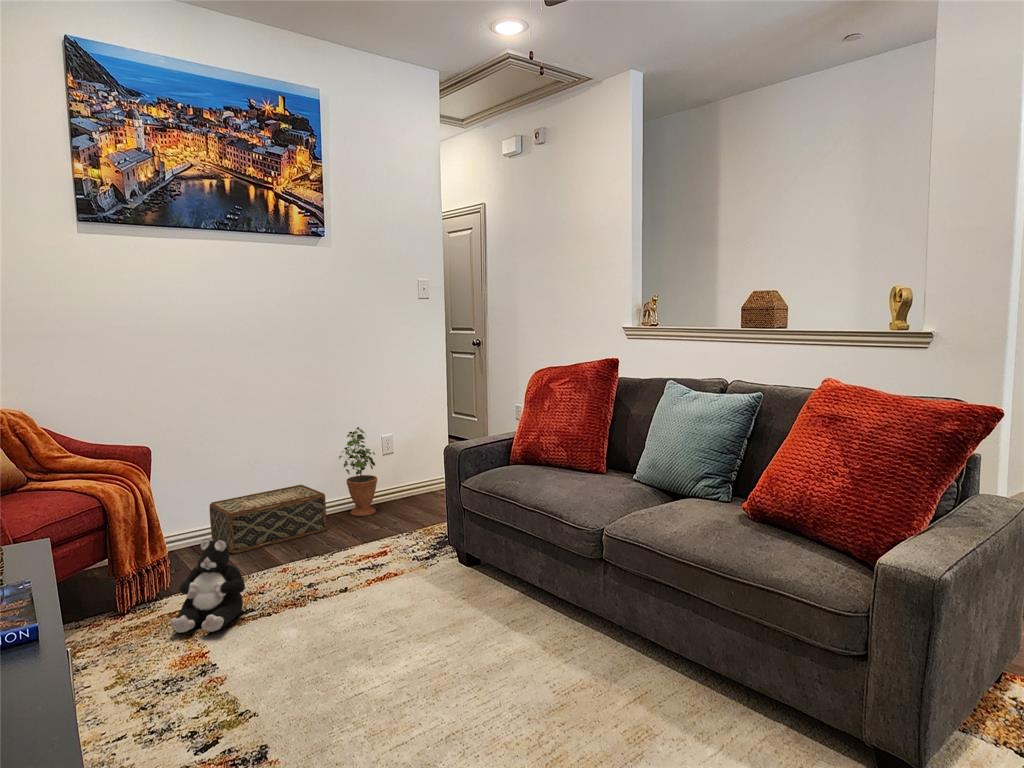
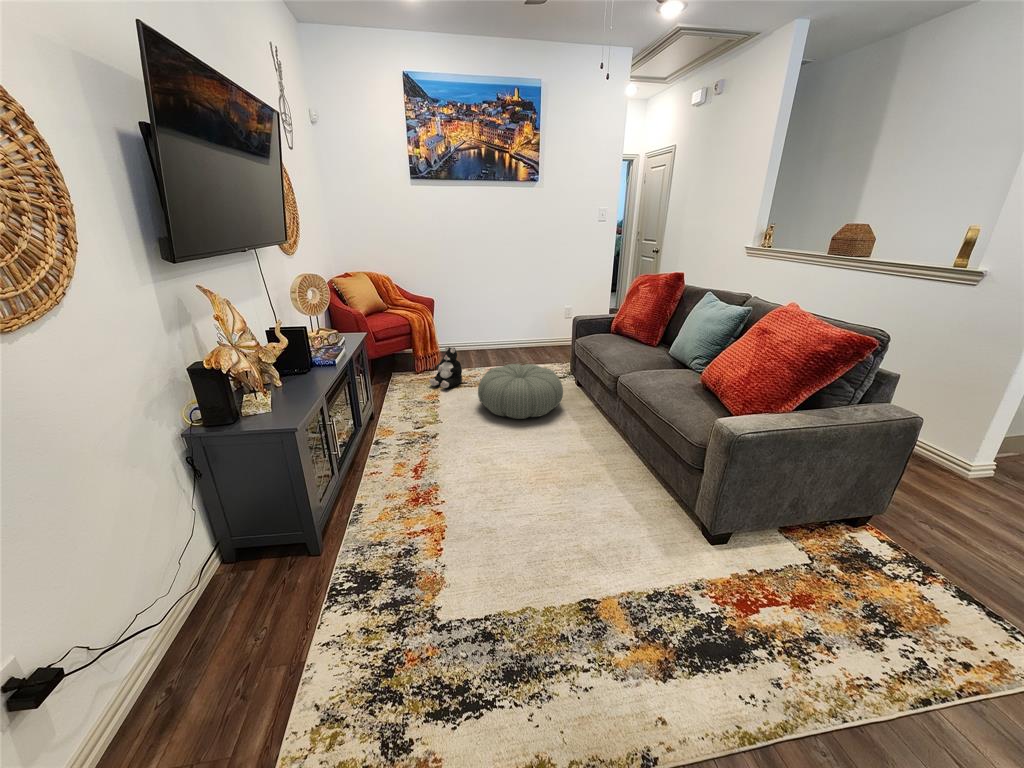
potted plant: present [339,427,377,516] -> none [535,298,556,349]
woven basket: present [209,485,327,554] -> none [467,327,522,357]
pouf: none [312,543,480,662] -> present [478,364,563,419]

